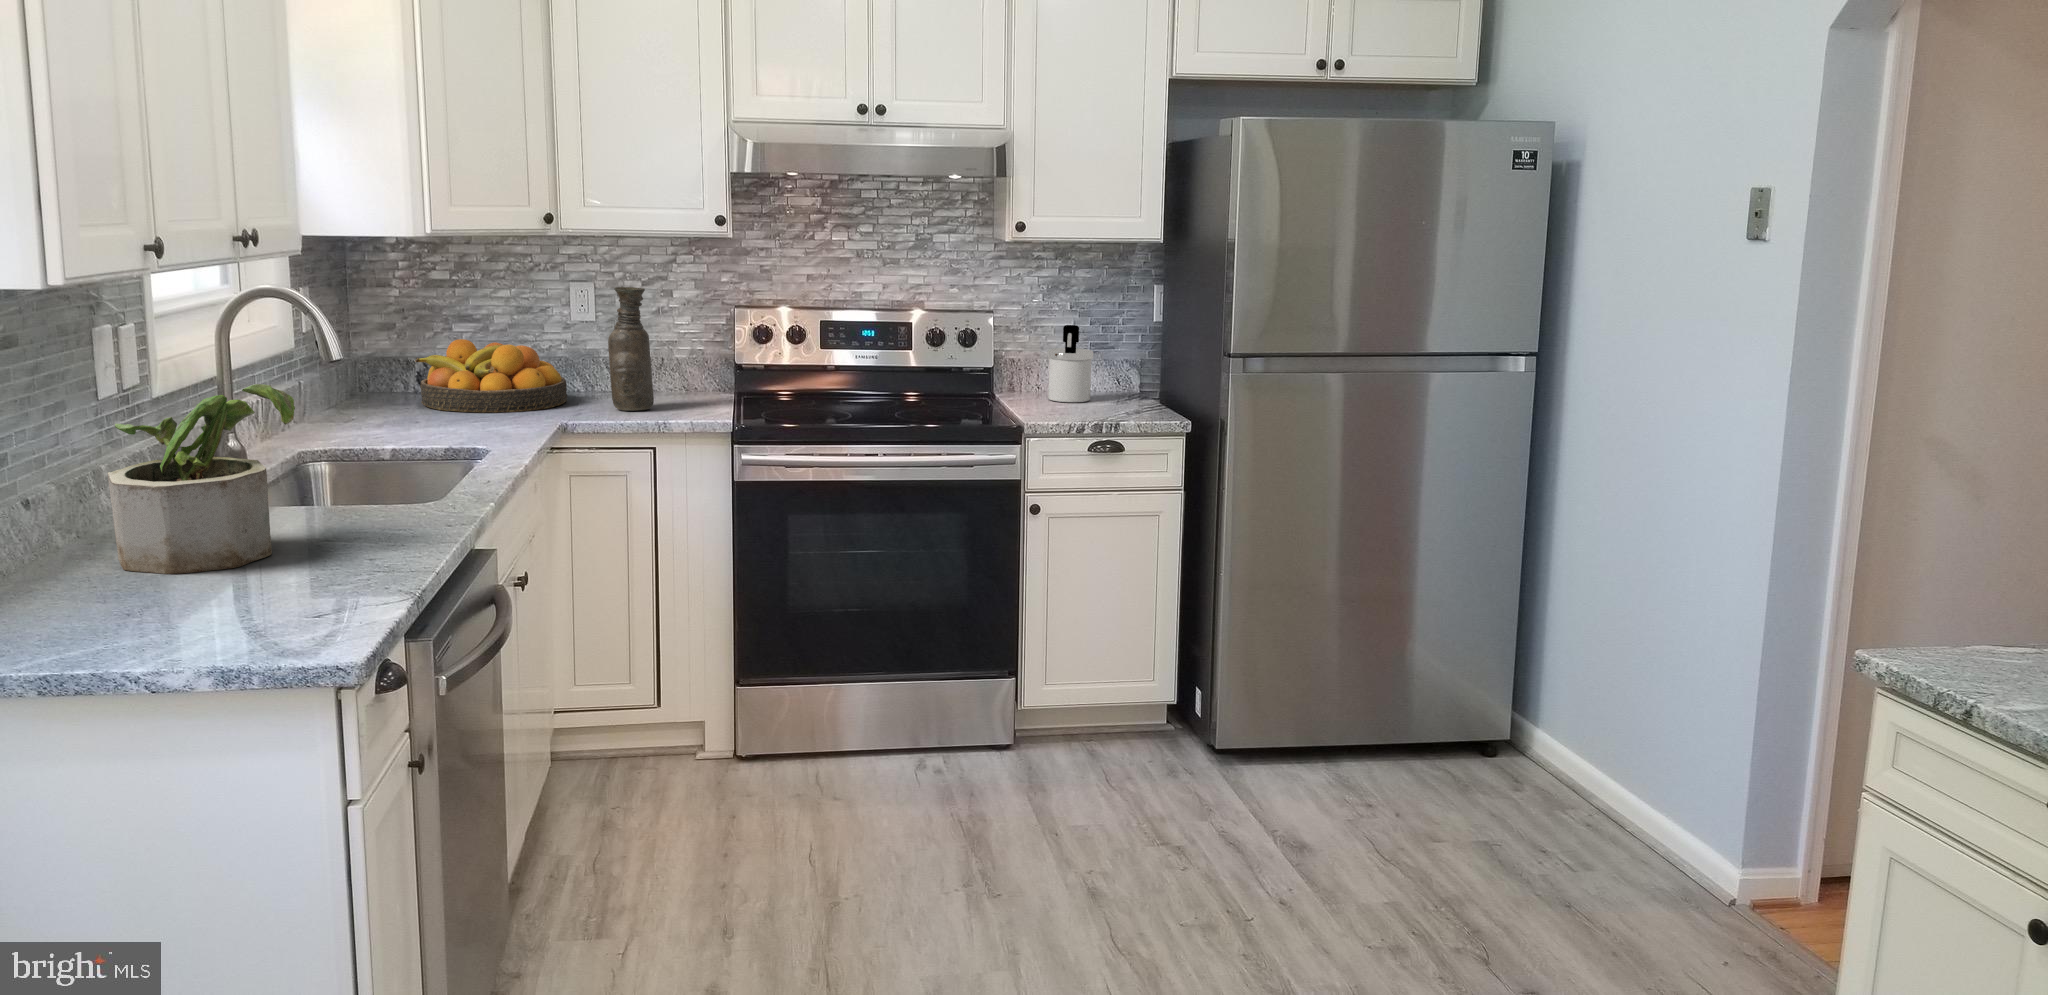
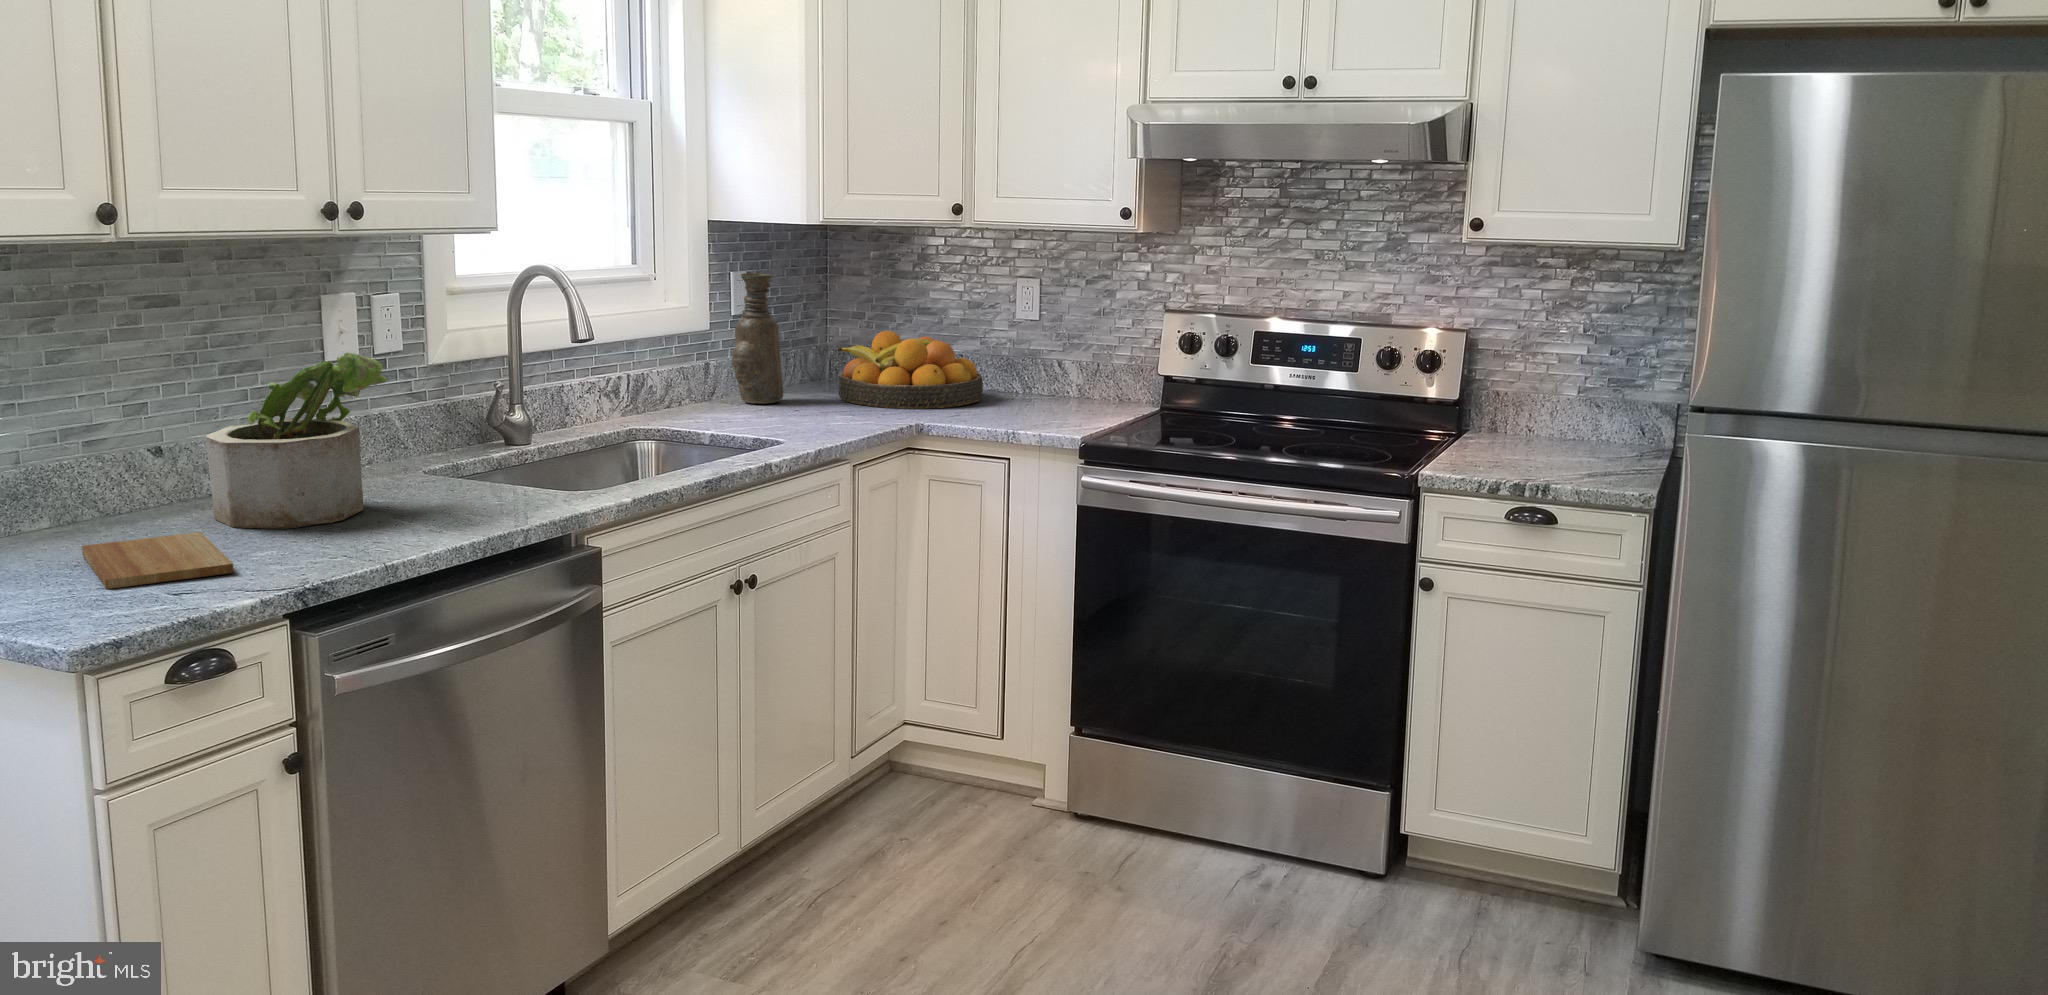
vase: present [608,287,654,411] -> present [732,273,783,404]
soap dispenser: present [1048,325,1093,402] -> none [1521,353,1585,454]
cutting board: none [92,579,310,634] -> present [82,532,233,589]

